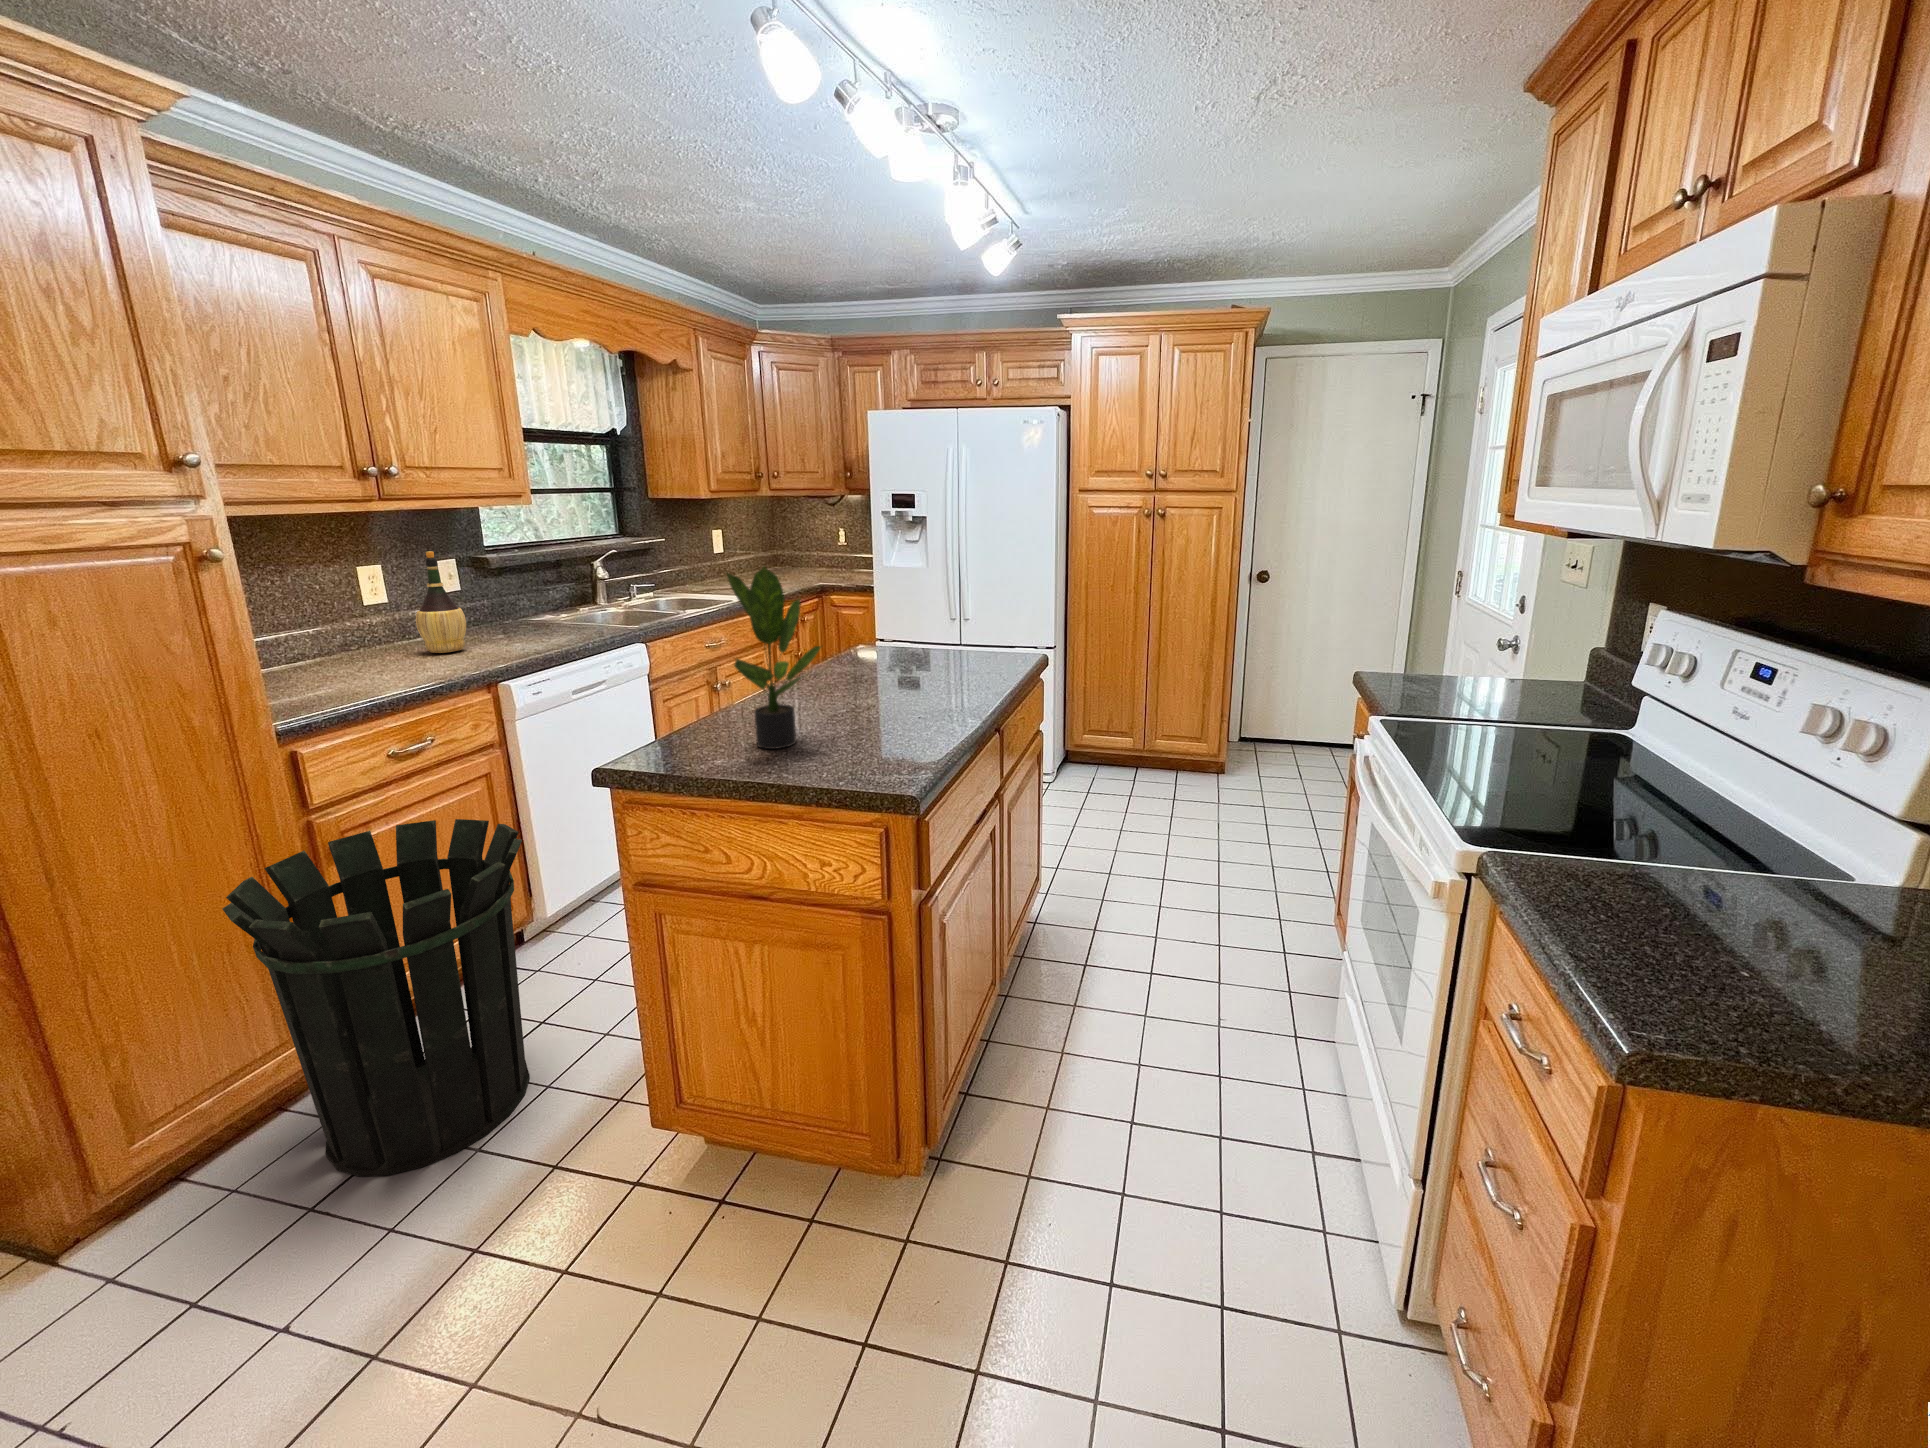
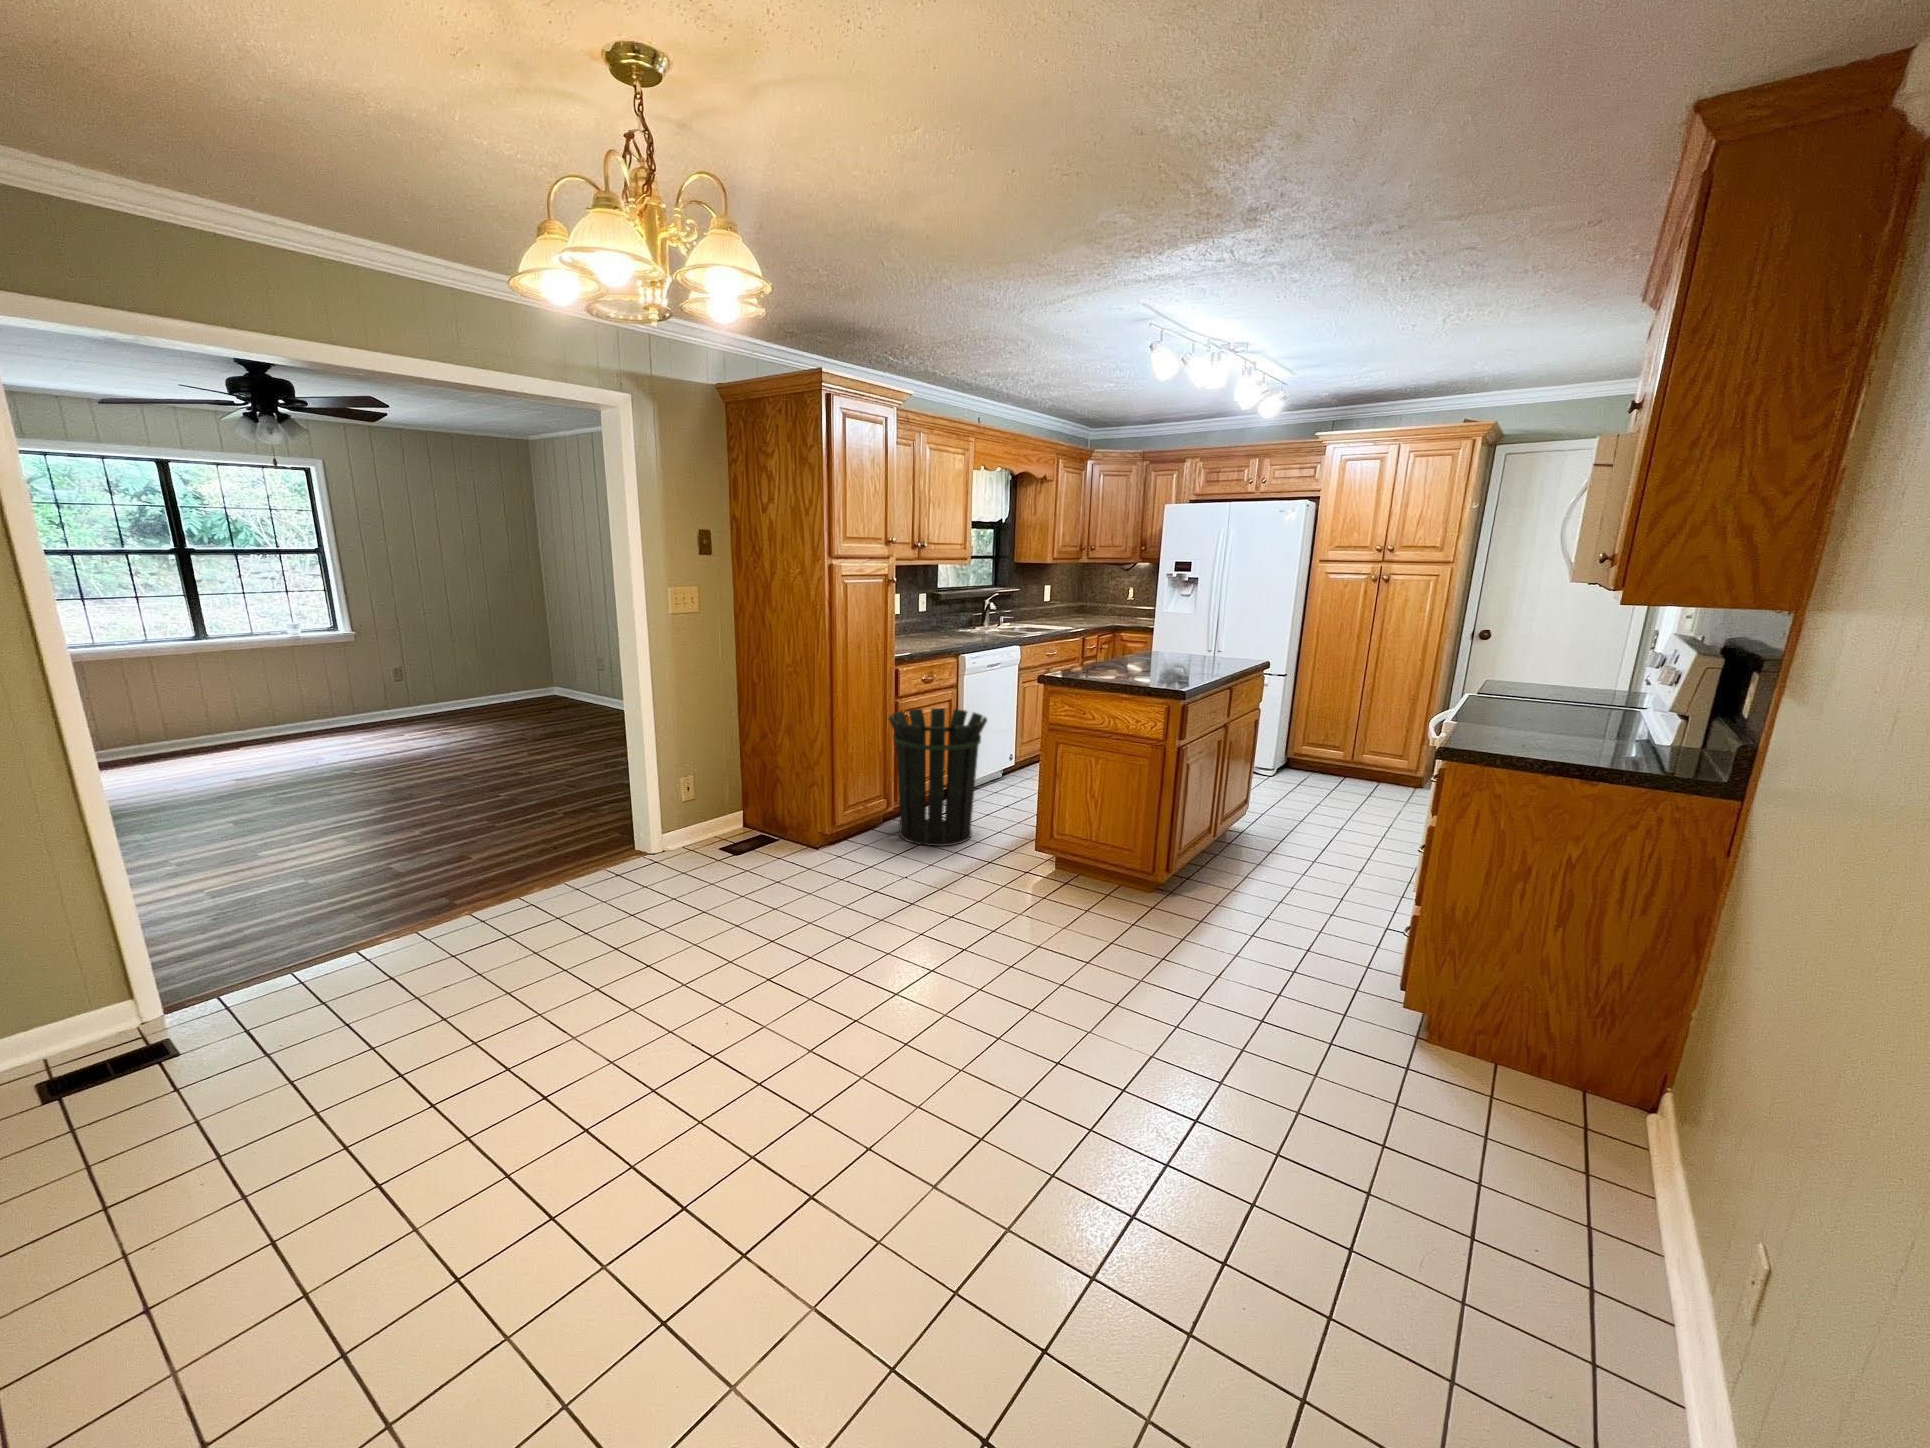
wine bottle: present [416,551,466,653] -> none [922,588,943,640]
potted plant: present [727,566,821,749] -> none [1099,592,1143,676]

